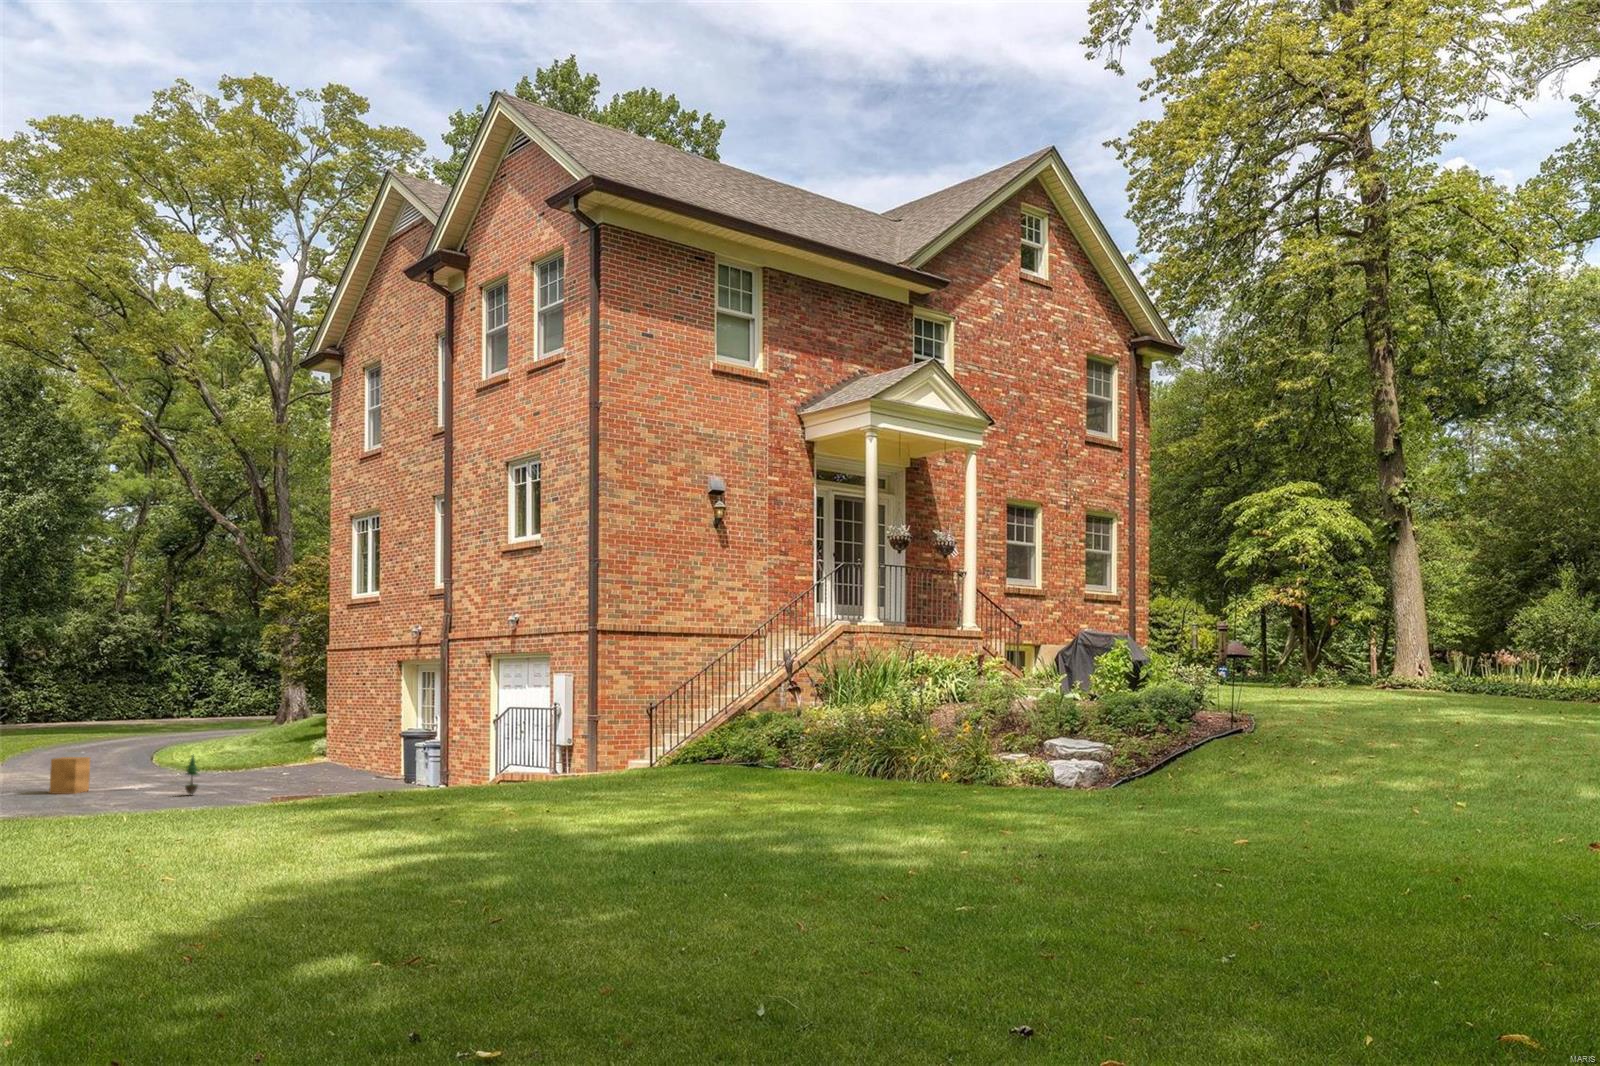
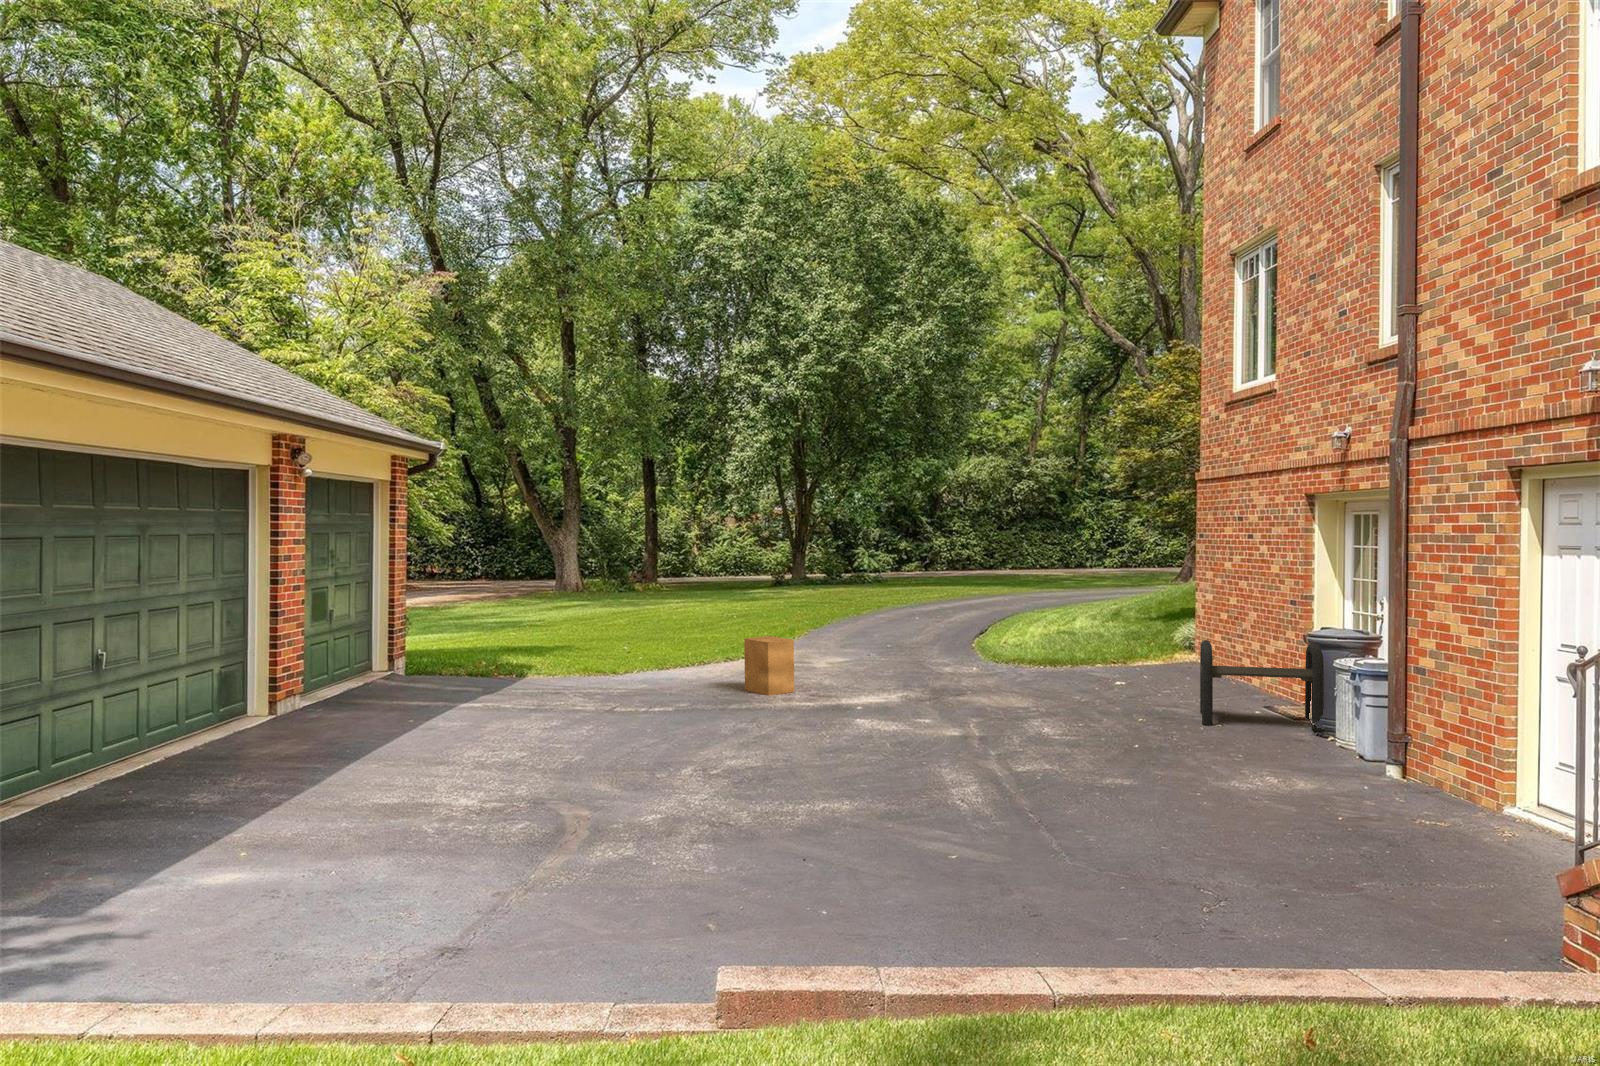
bench: none [349,736,411,781] -> present [1200,640,1324,732]
potted tree: present [185,754,199,794] -> none [884,653,911,728]

